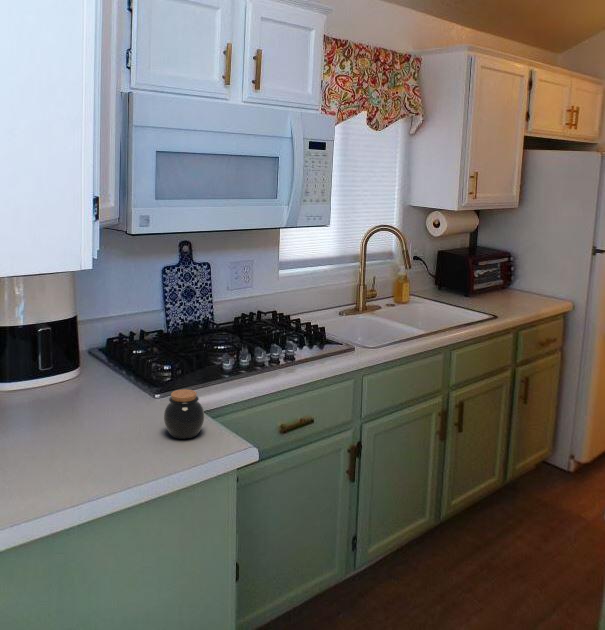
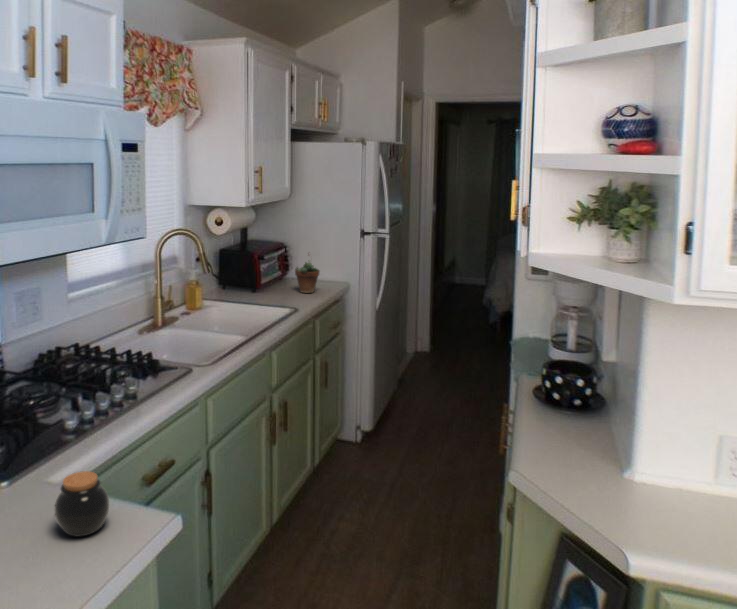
succulent plant: none [512,259,539,302] -> present [295,254,320,293]

